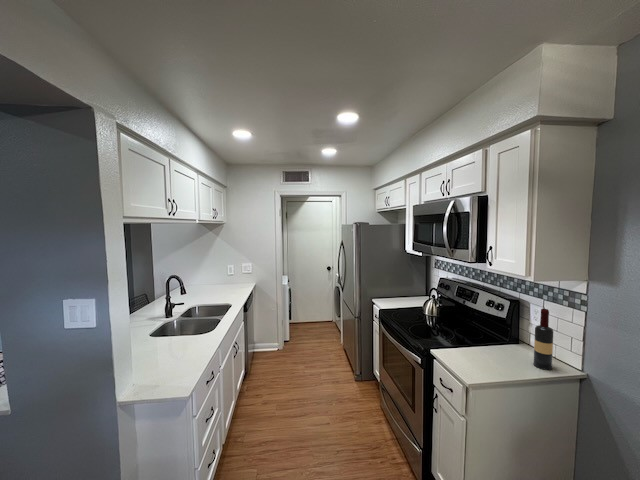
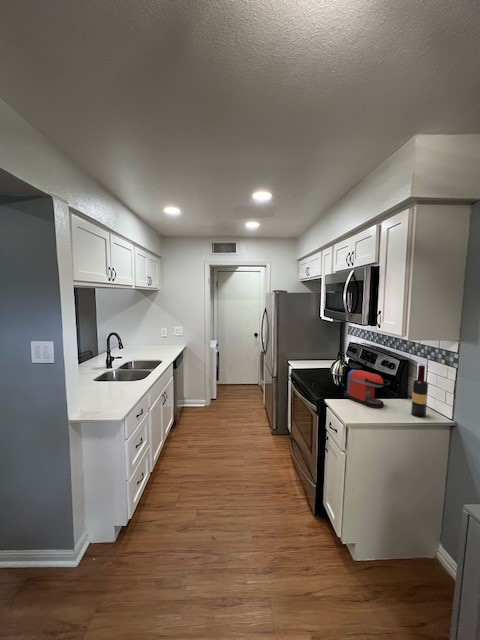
coffee maker: none [451,313,507,359] -> present [346,370,391,408]

